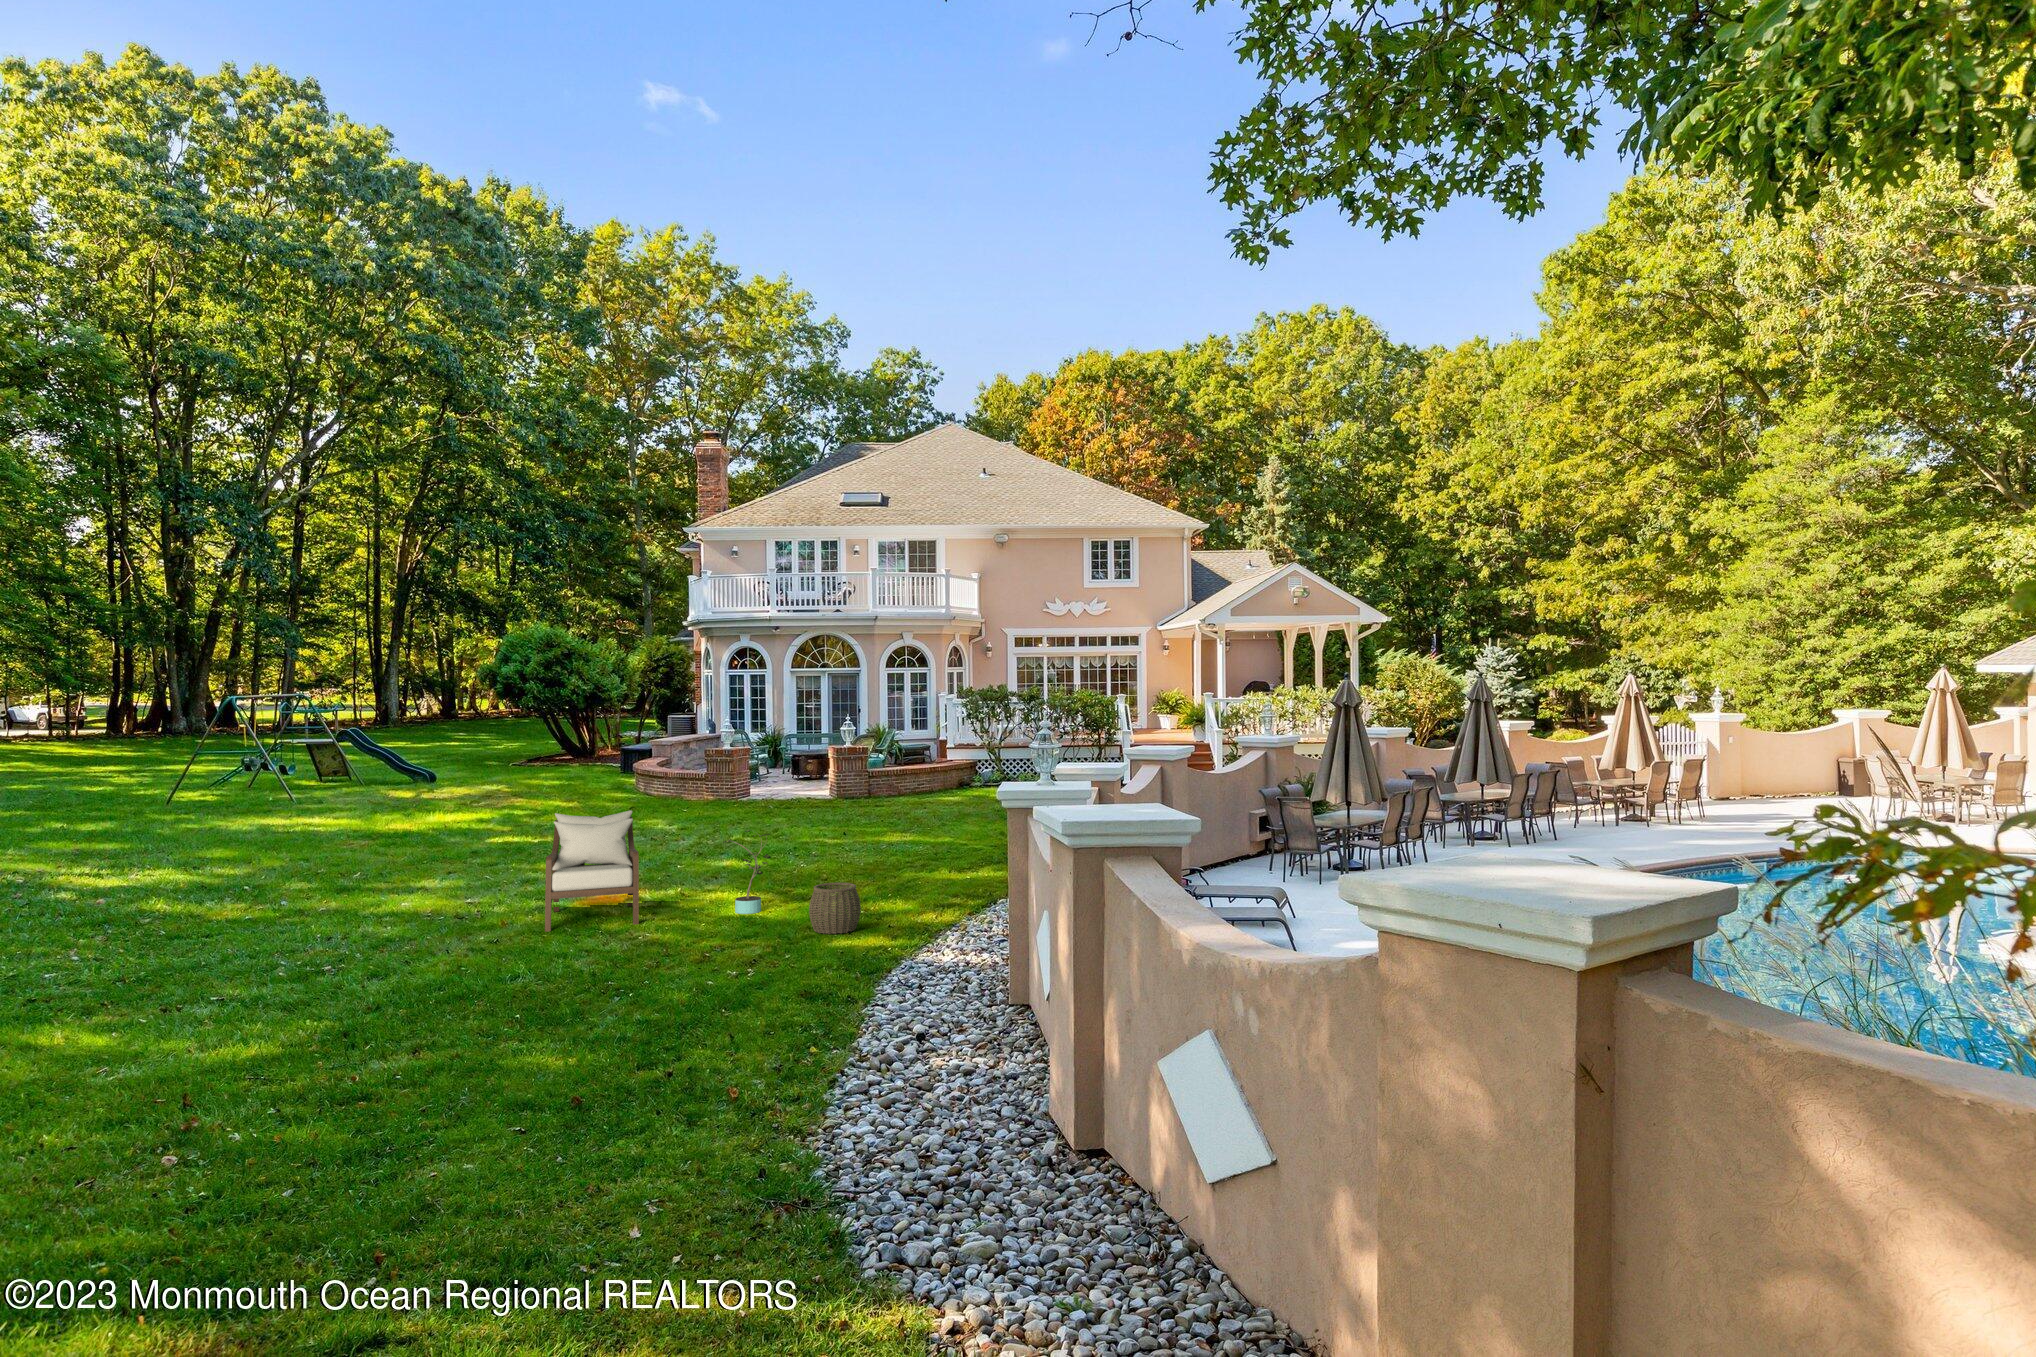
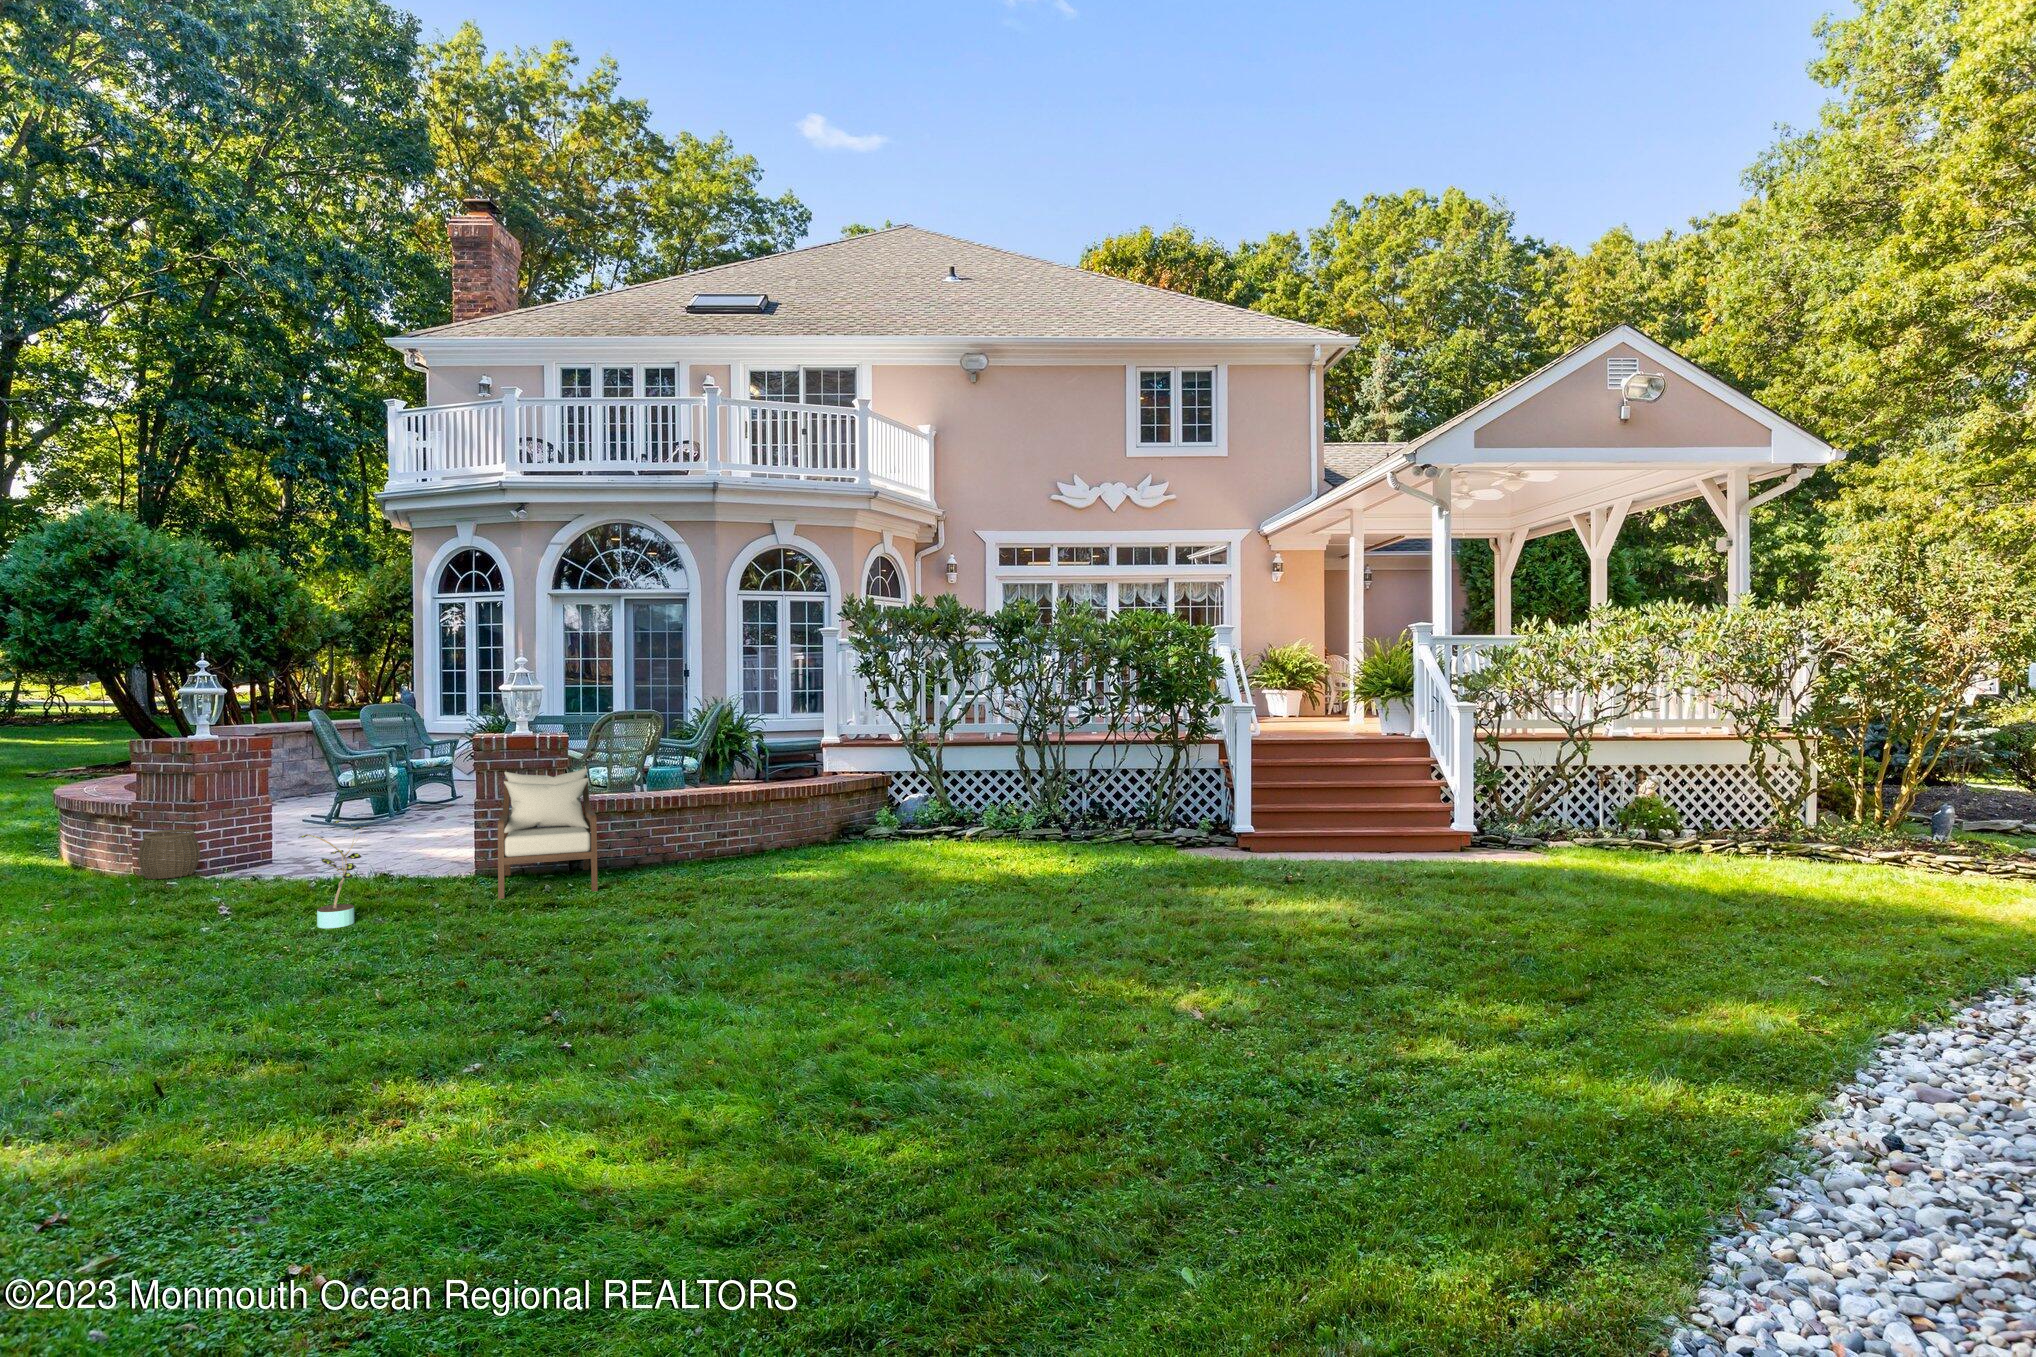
potted plant: present [723,830,771,914] -> present [299,820,368,928]
woven basket: present [809,882,861,934] -> present [138,829,201,879]

